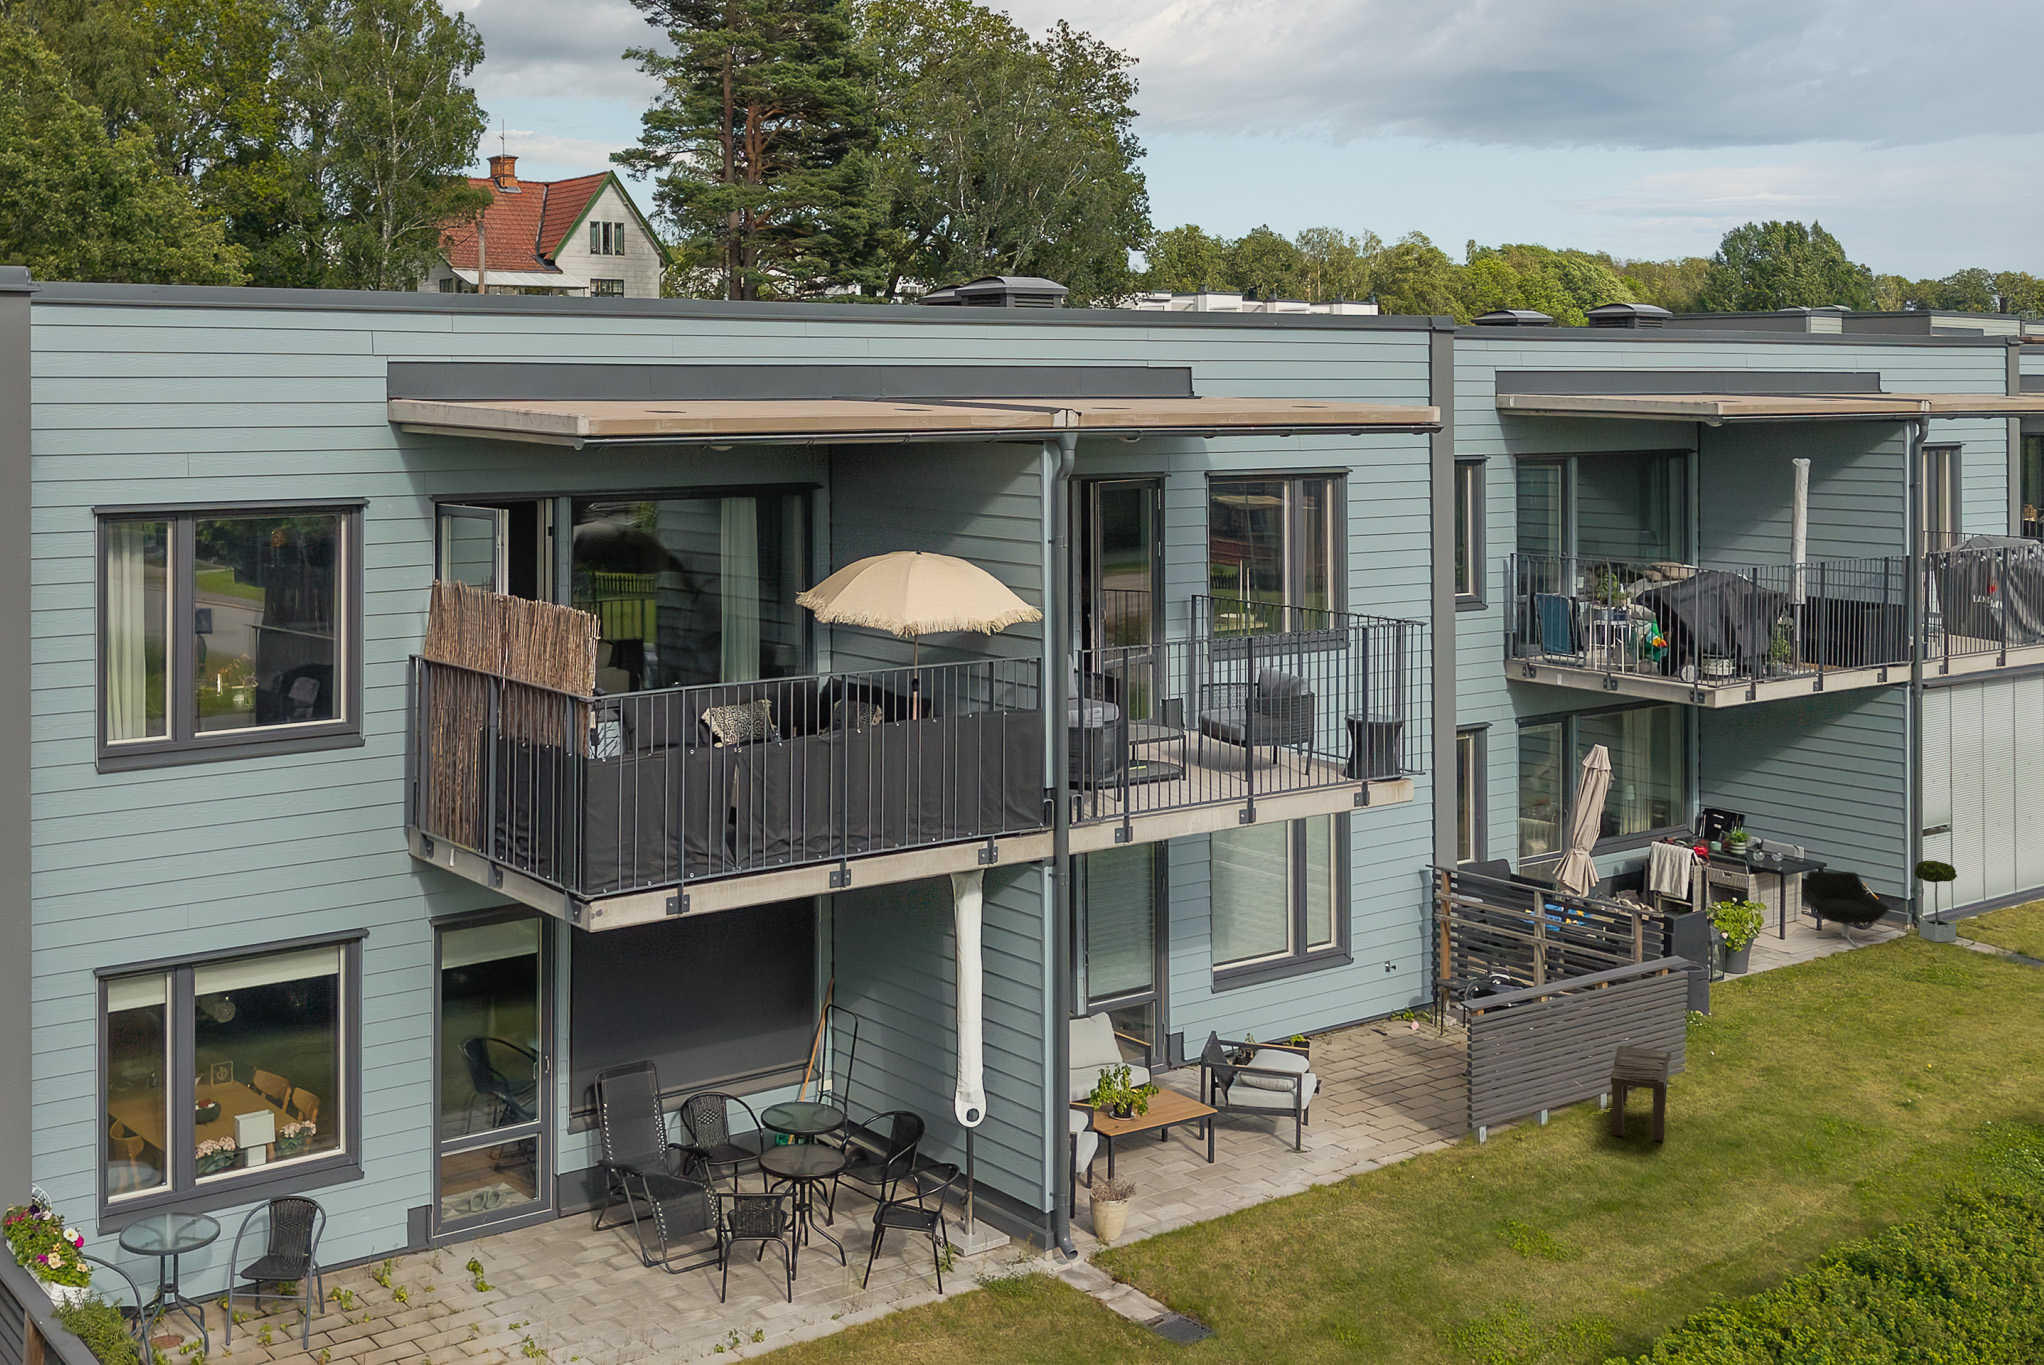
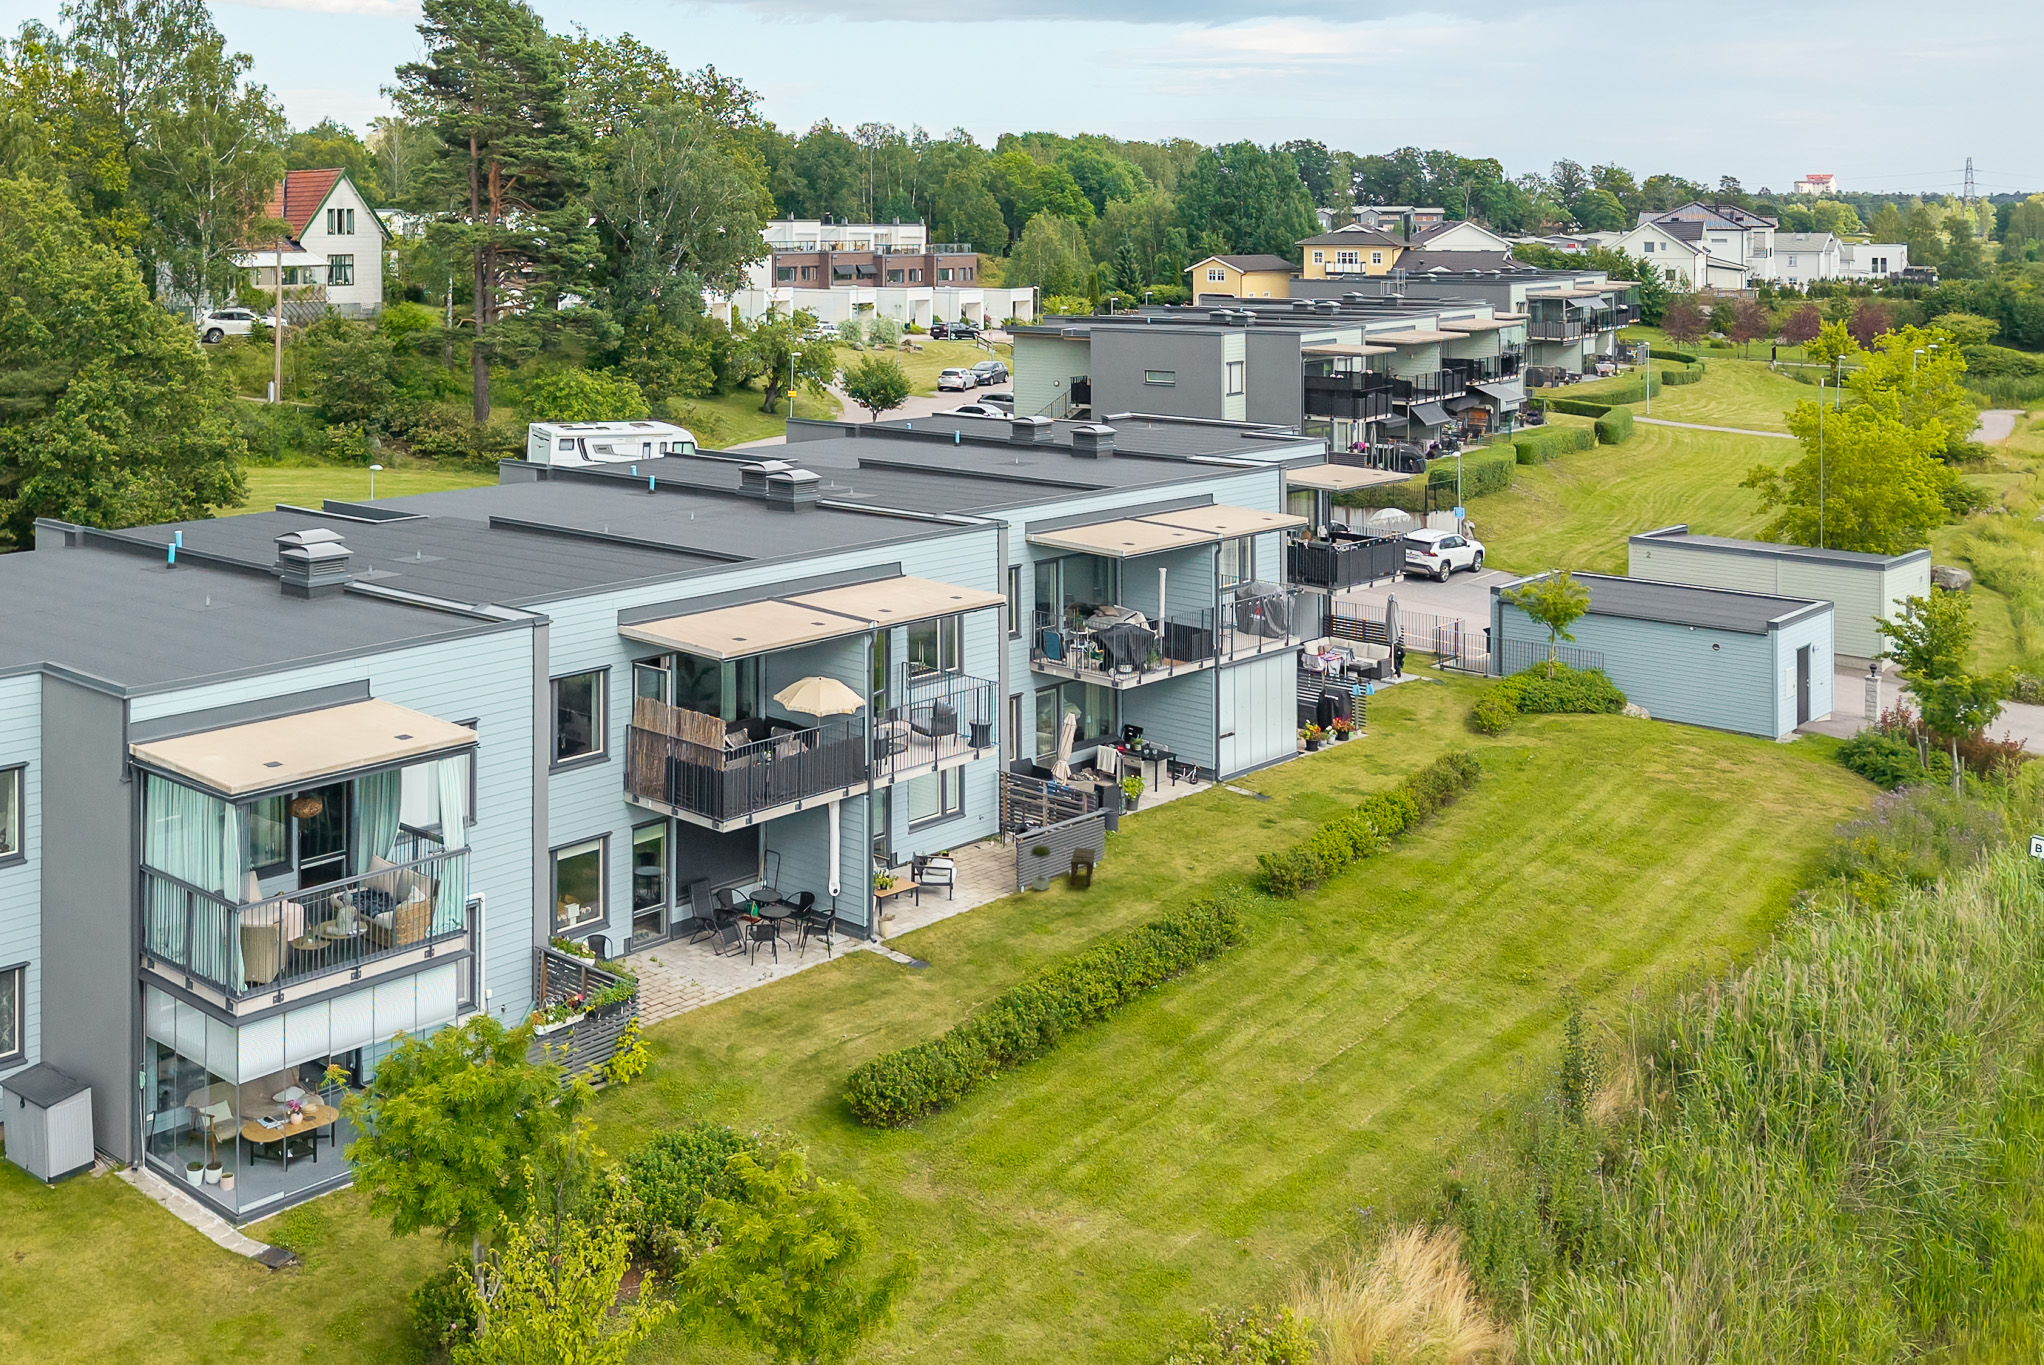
potted tree: present [1914,861,1957,942] -> present [1031,845,1050,890]
lounge chair: present [1802,870,1889,946] -> none [1166,755,1203,792]

